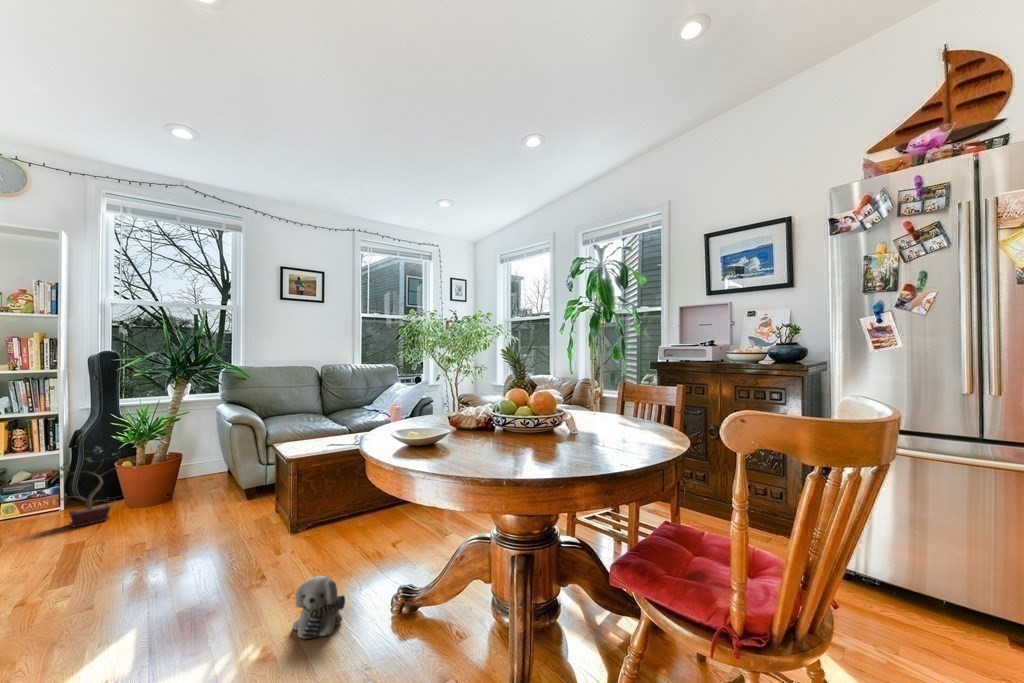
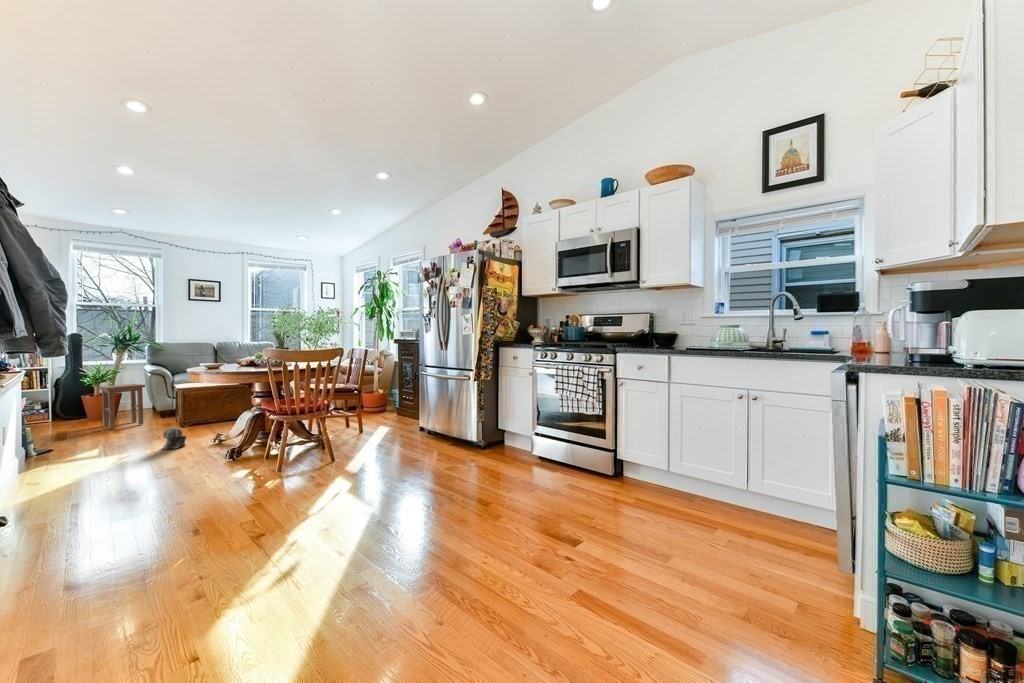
stool: none [146,440,227,536] -> present [99,384,145,429]
potted plant: present [55,446,146,527] -> none [47,385,101,427]

